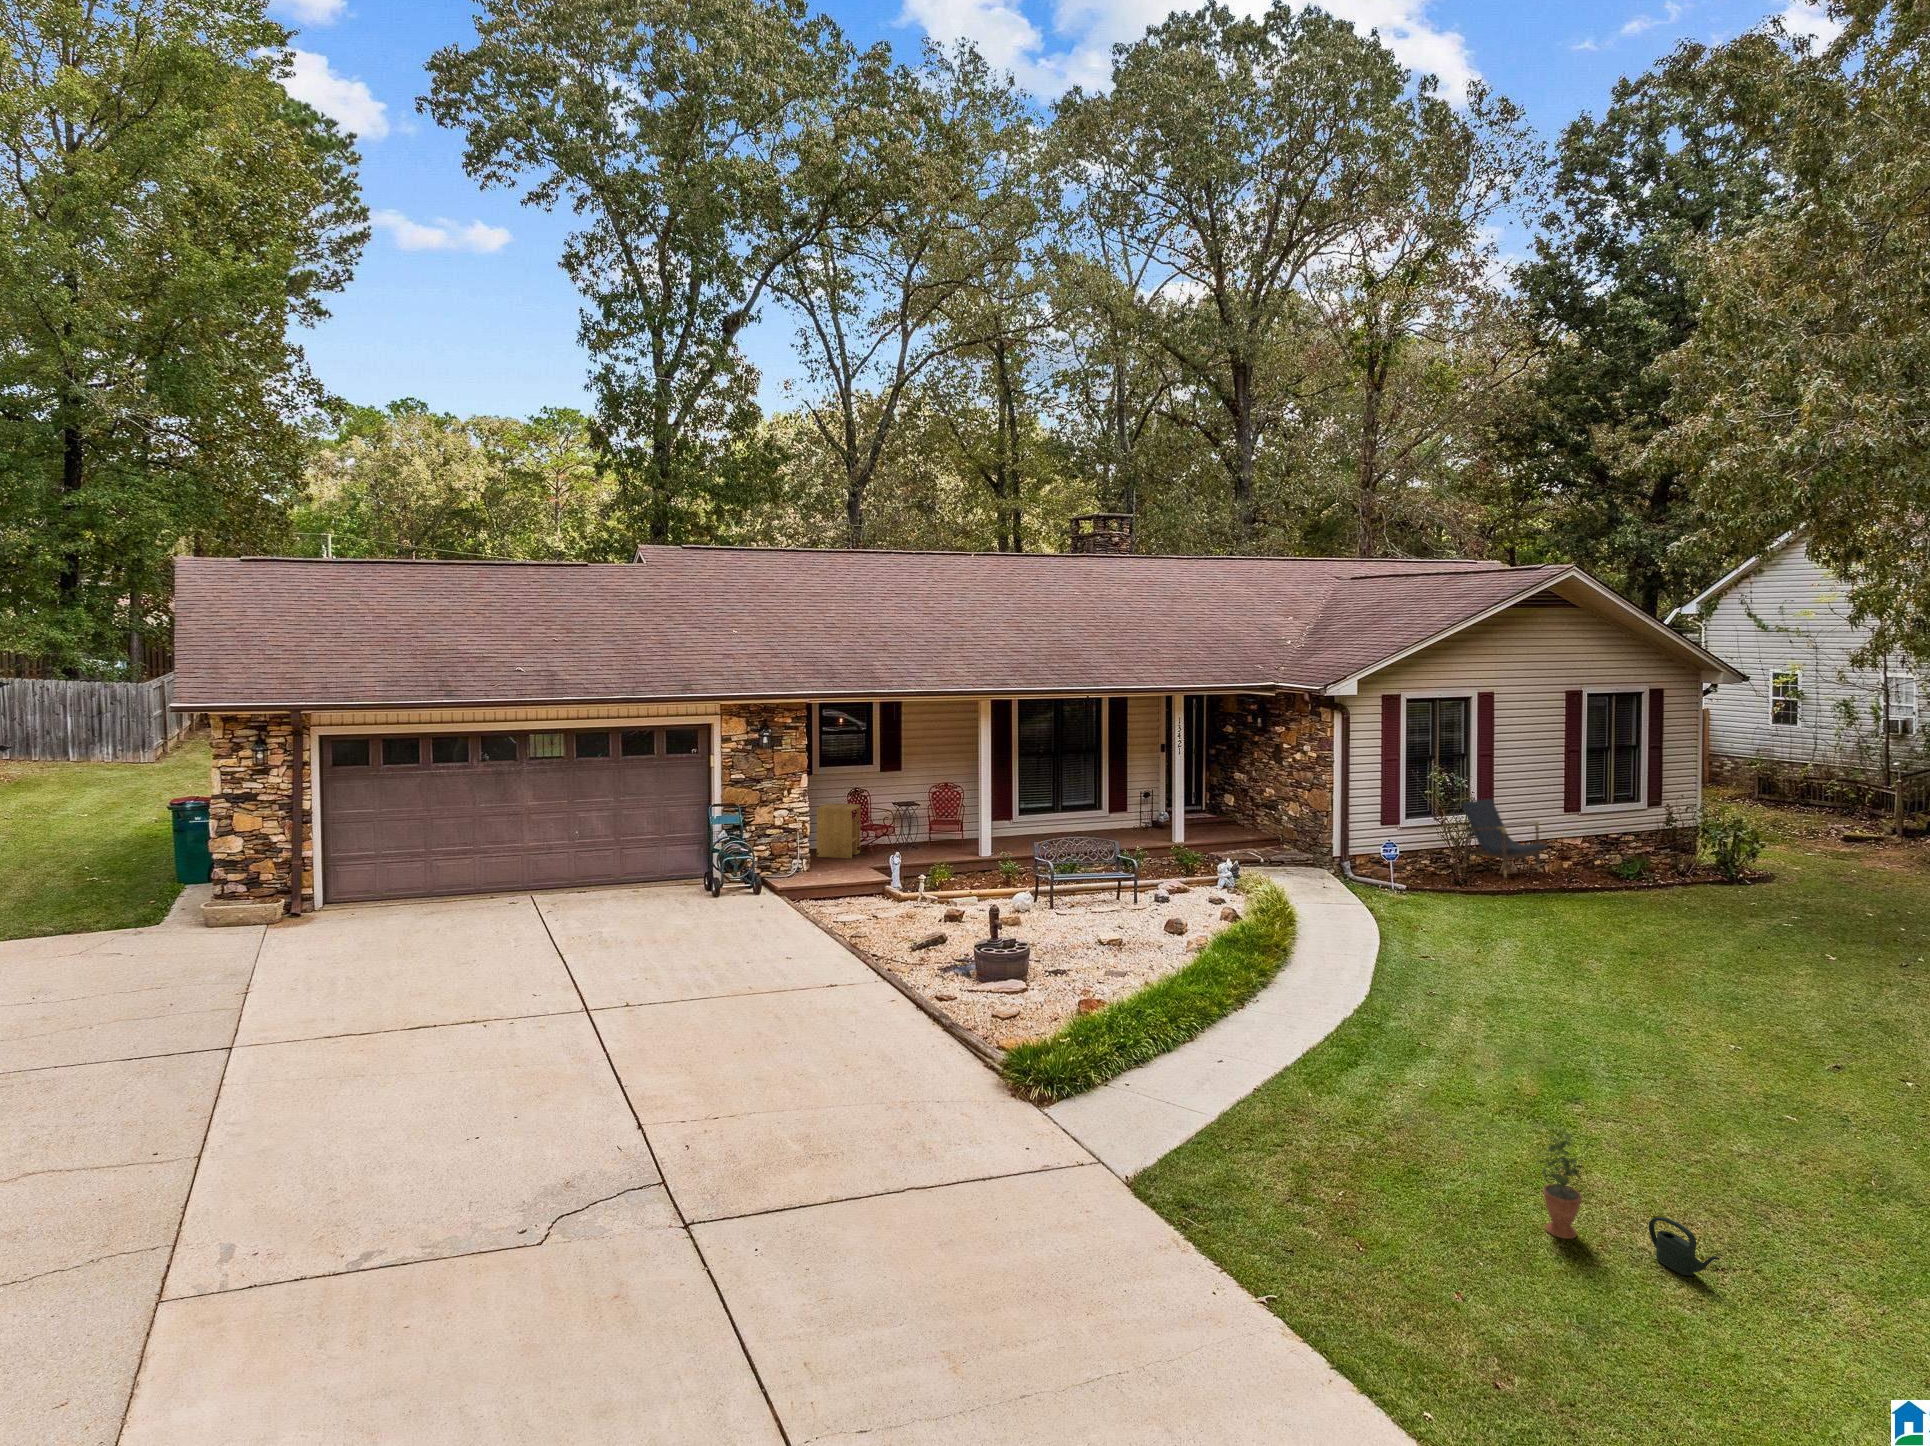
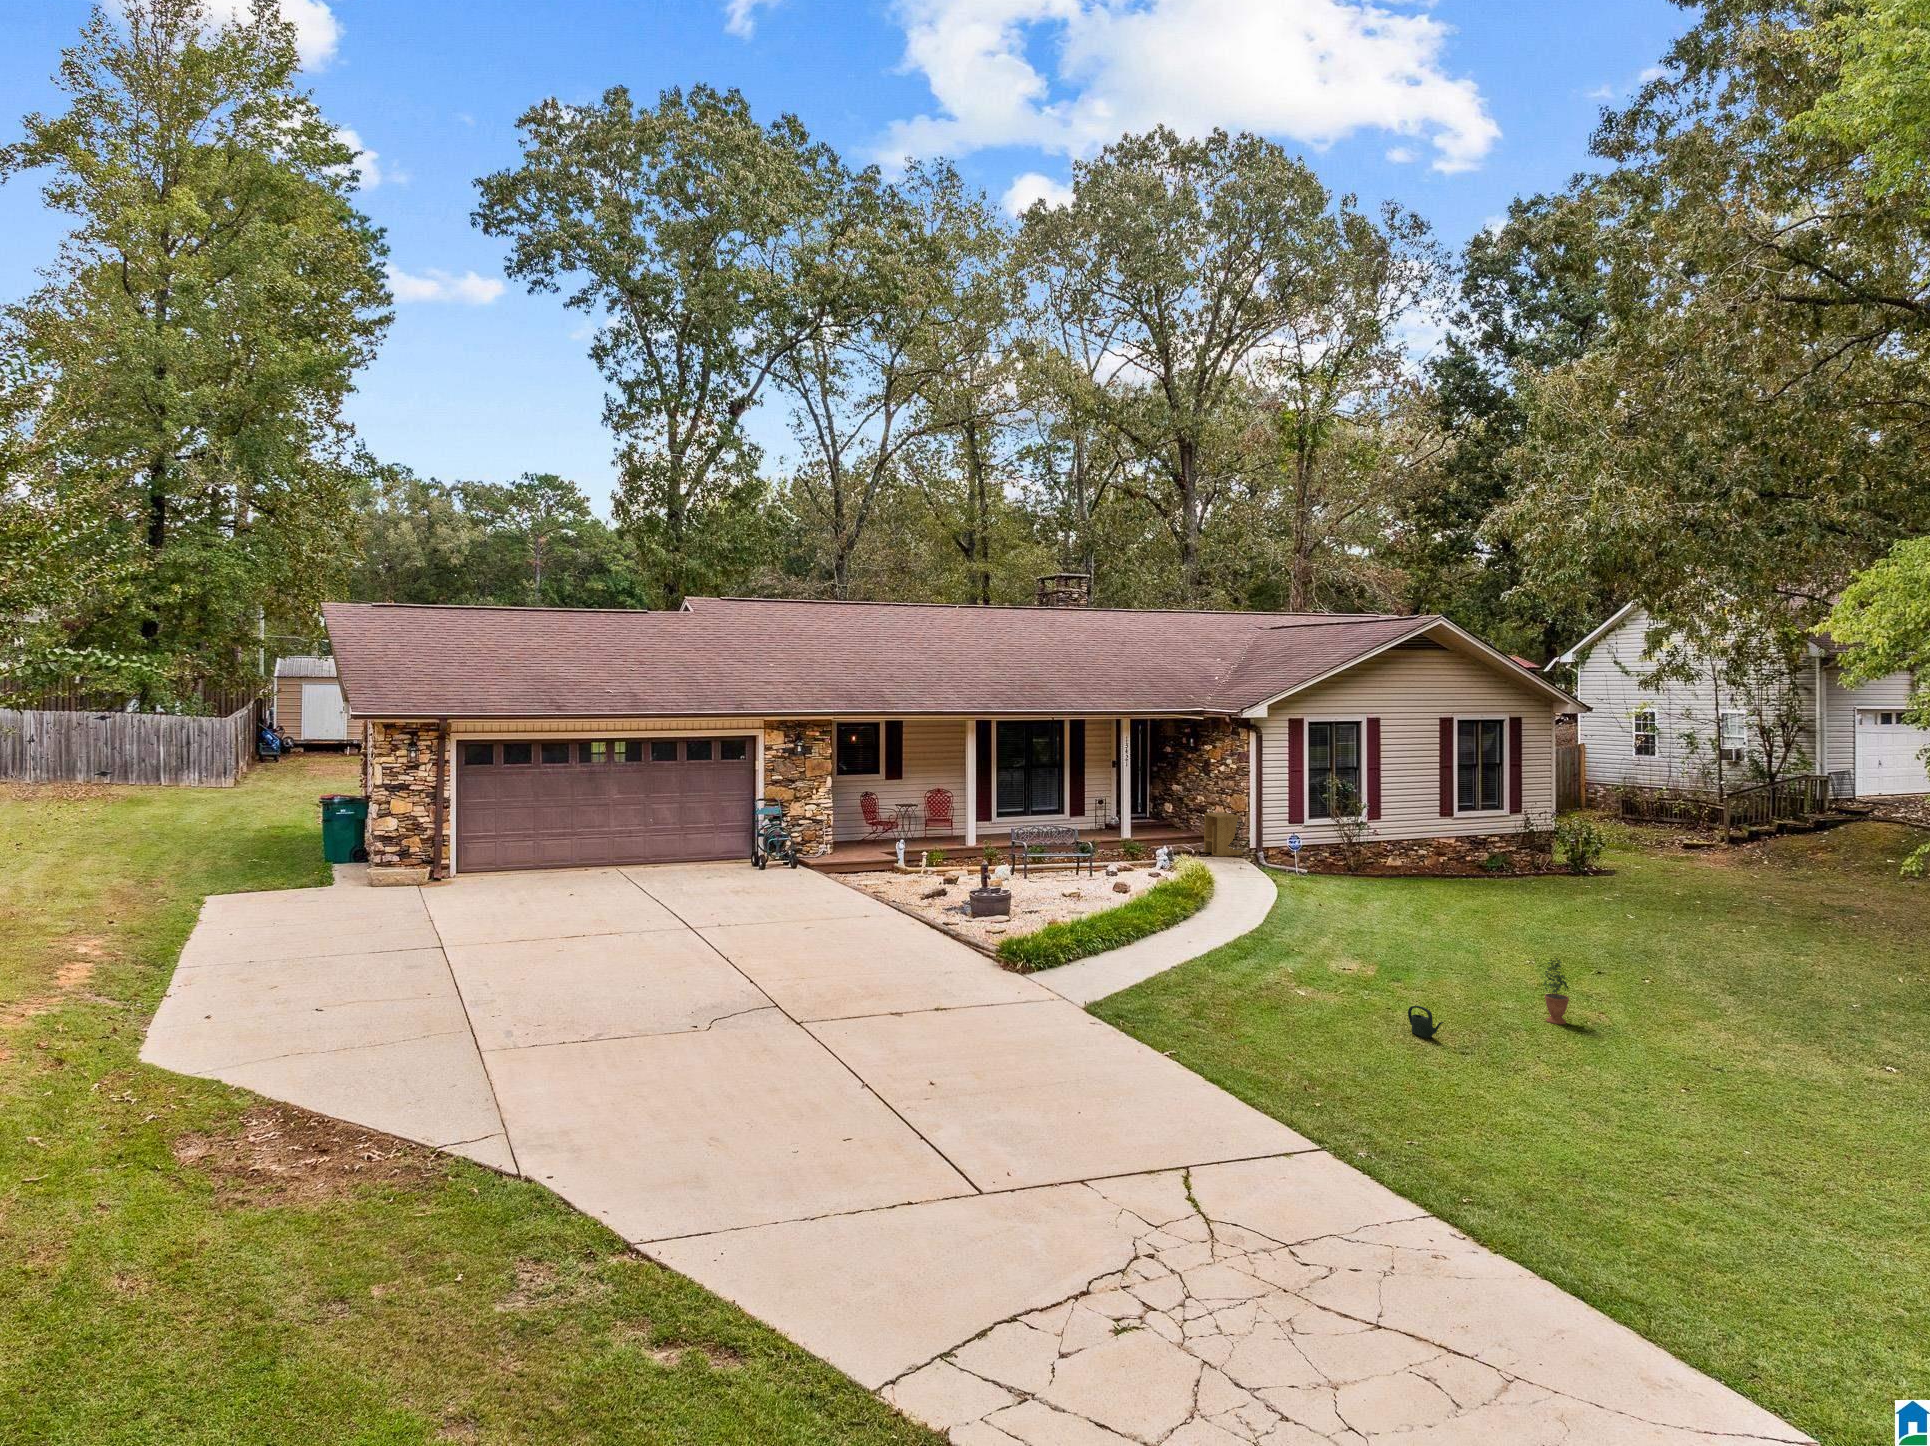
lounge chair: present [1463,799,1546,877] -> none [1355,801,1421,862]
side table: present [817,803,860,858] -> present [1204,812,1243,856]
potted plant: present [1538,1129,1582,1239] -> present [1540,958,1569,1024]

